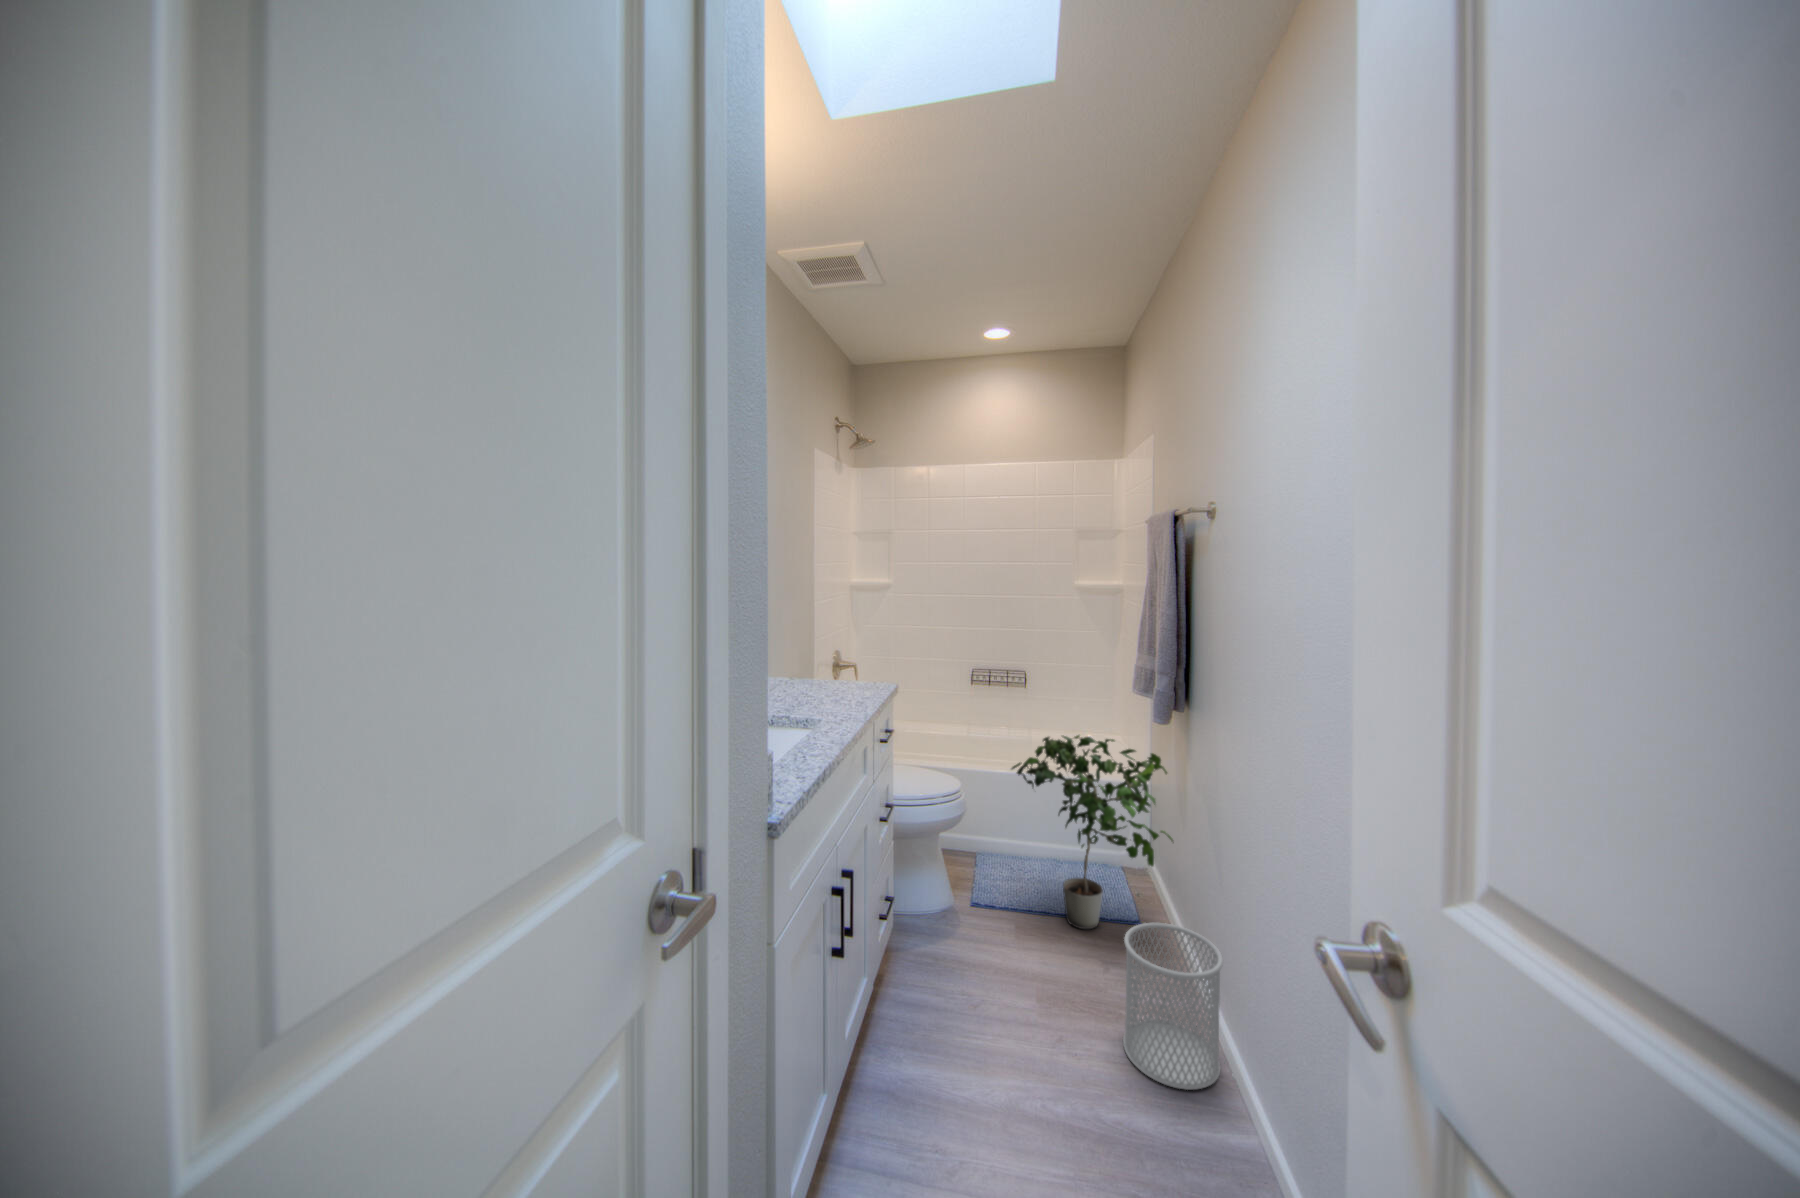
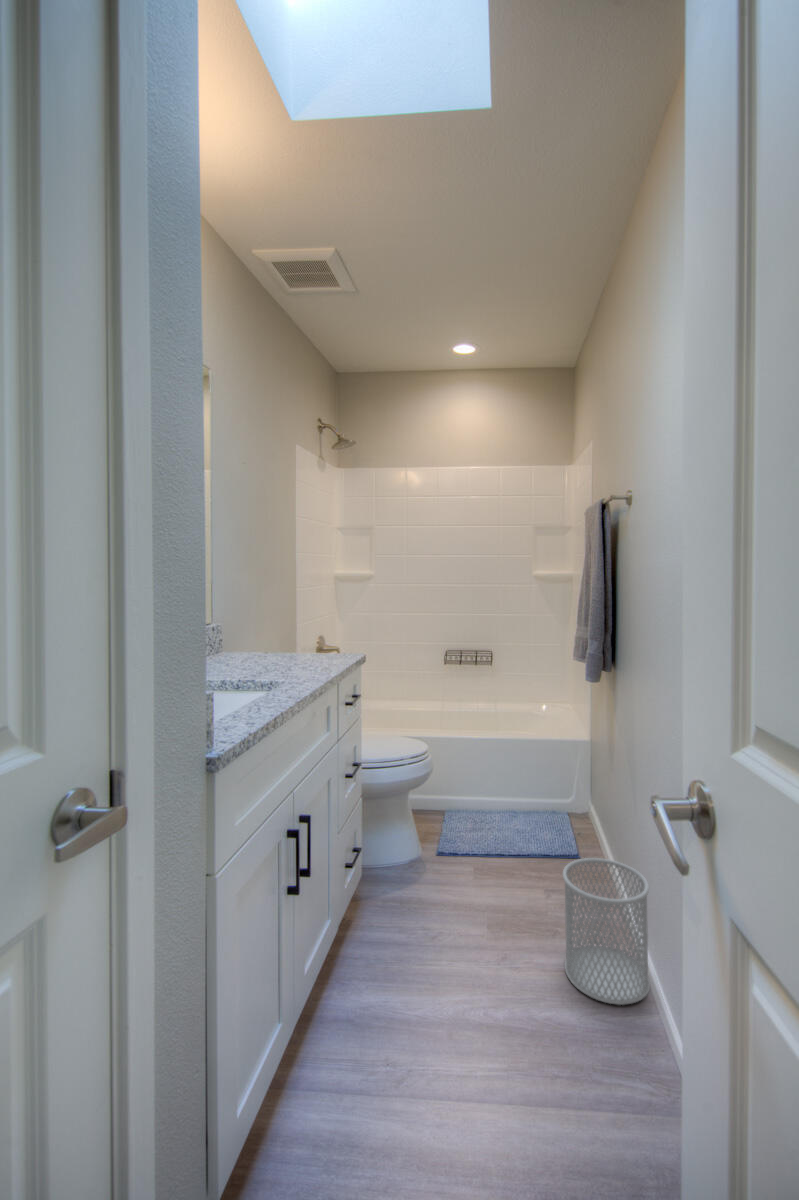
potted plant: present [1012,735,1173,929] -> none [464,700,607,870]

